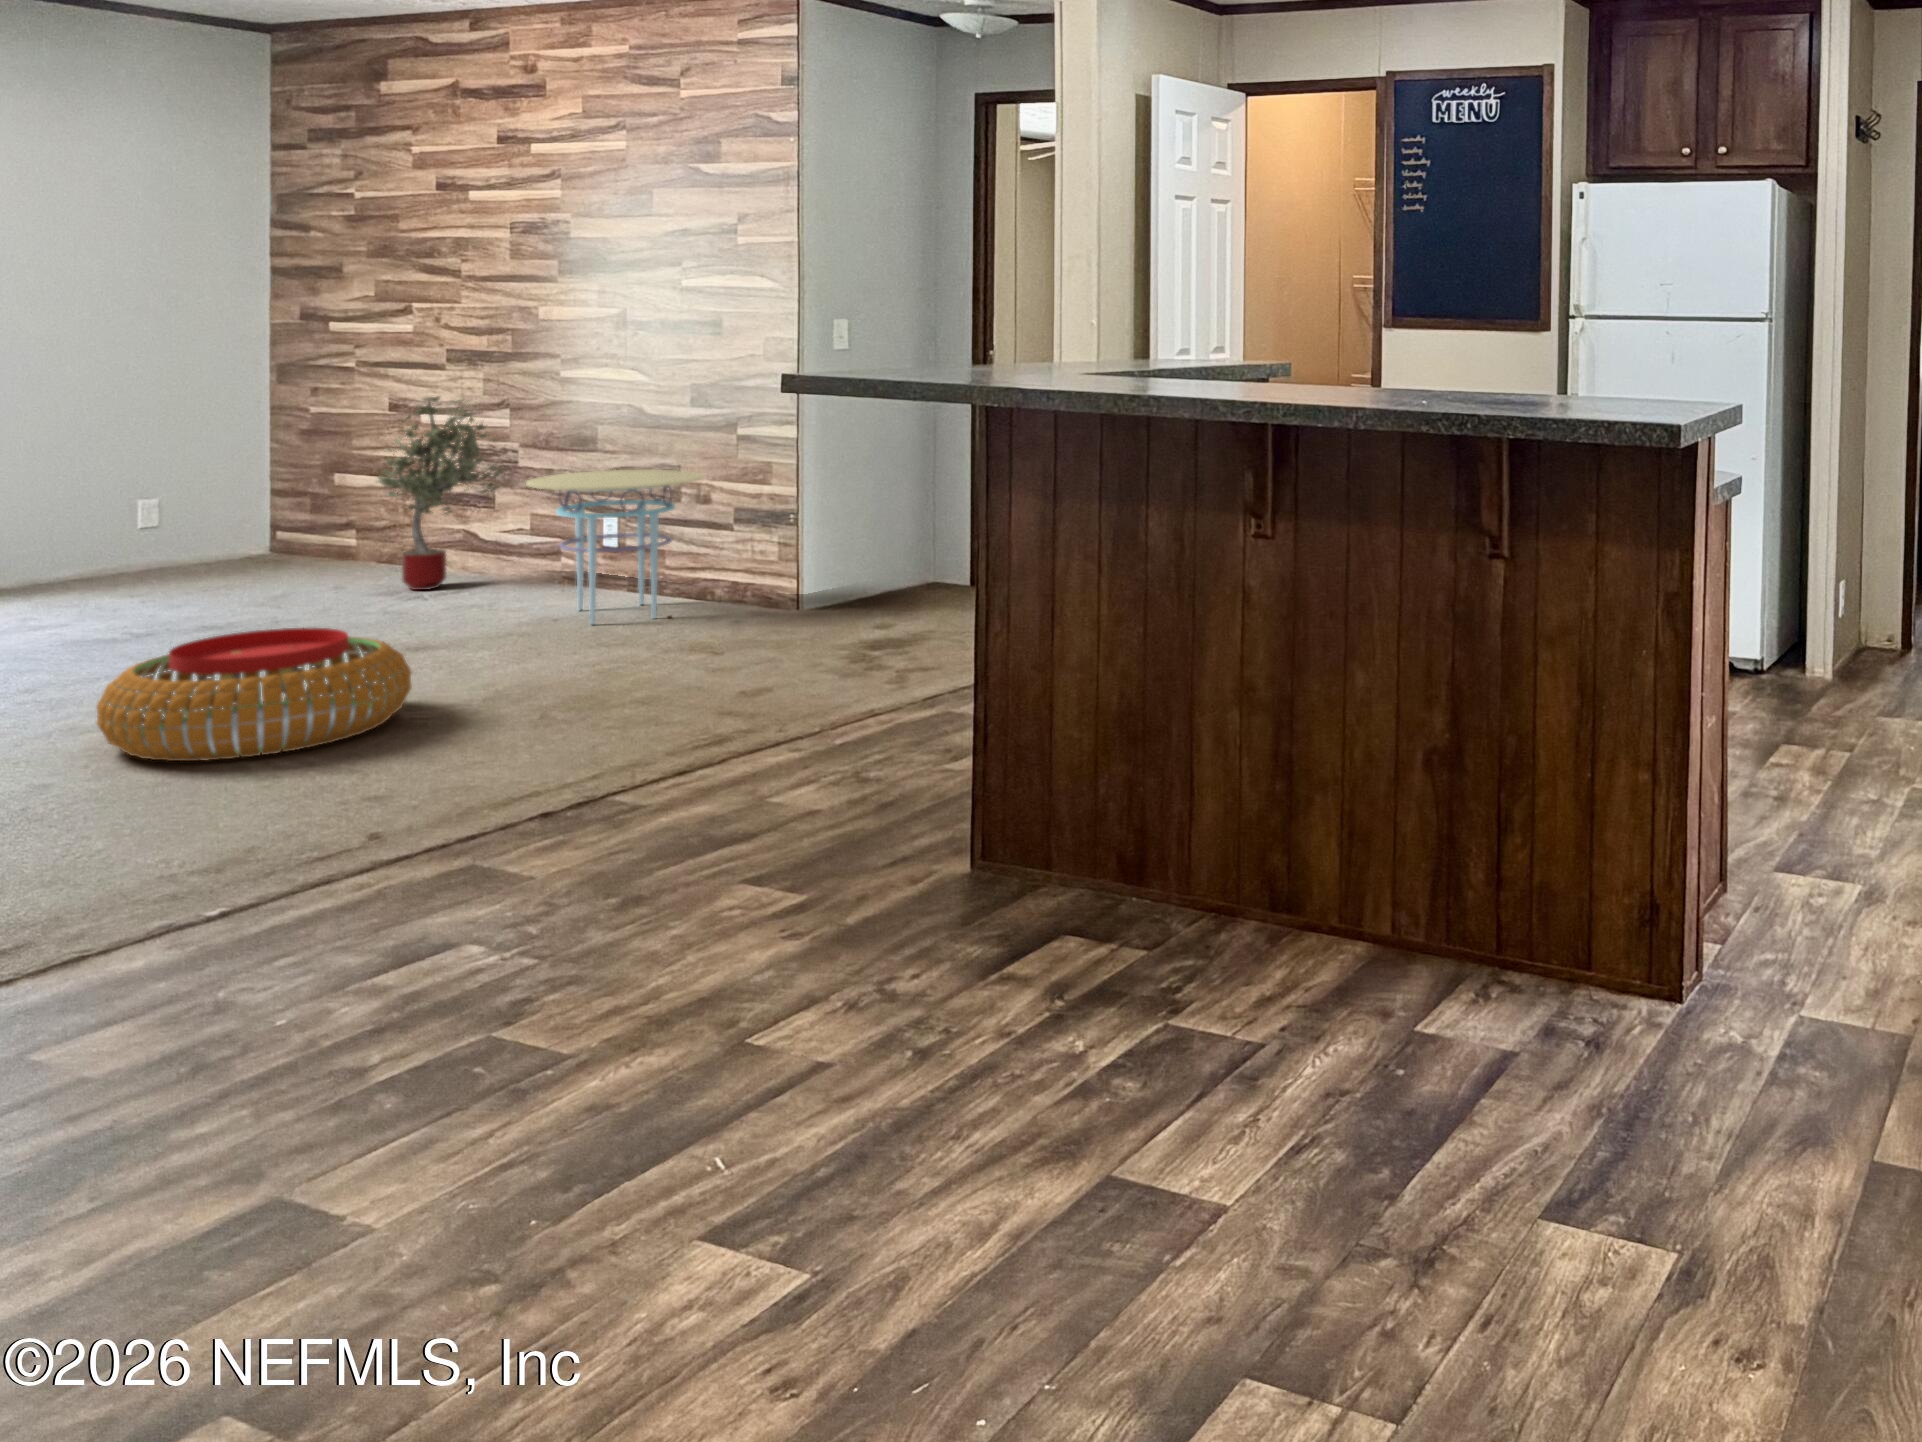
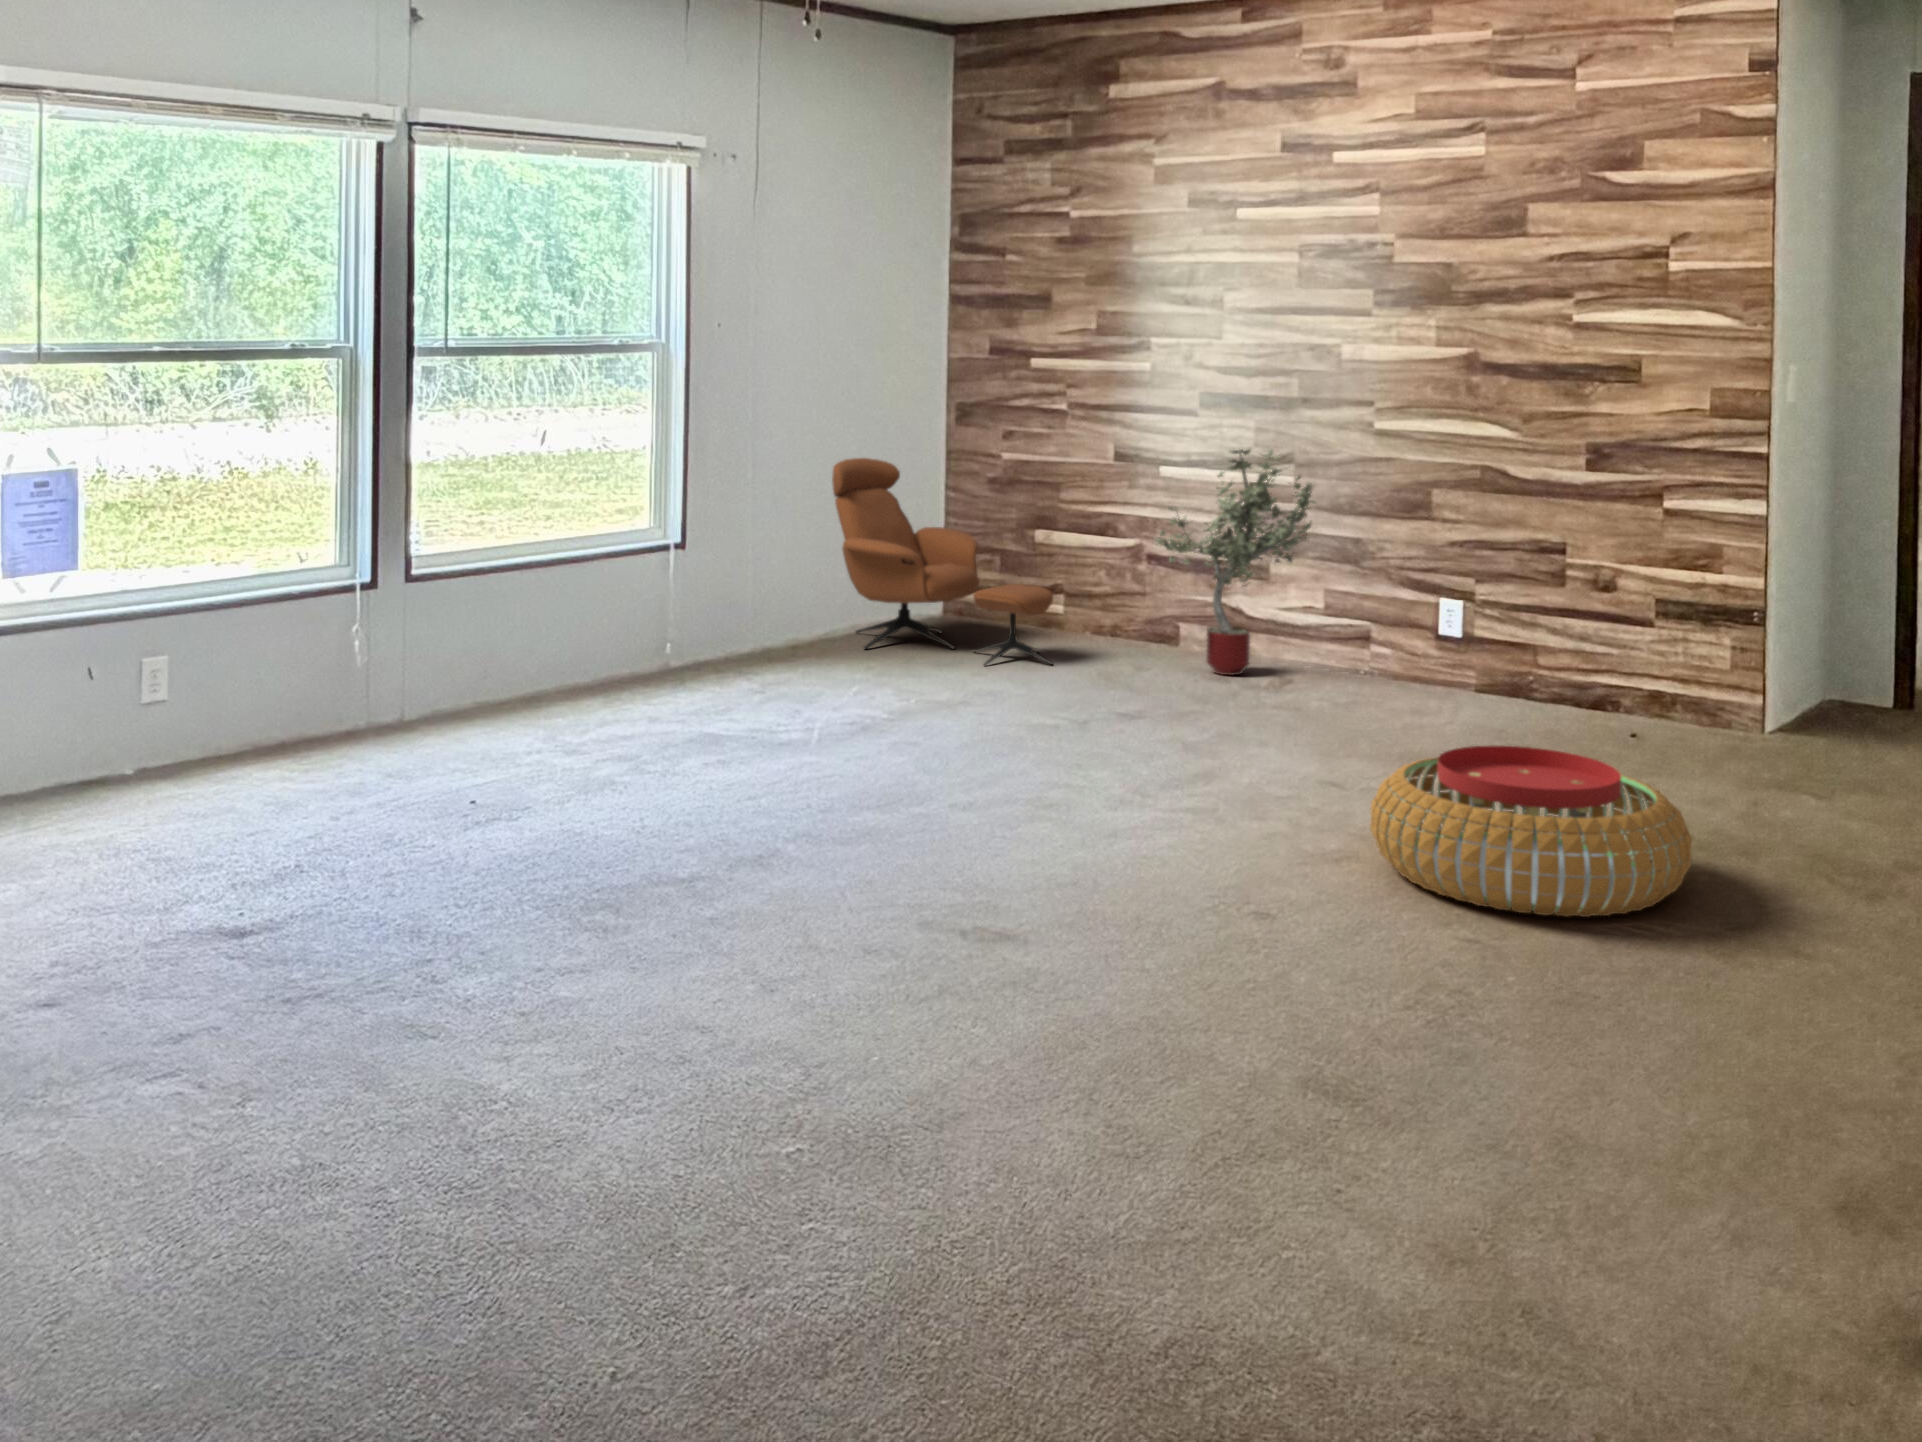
lounge chair: none [61,414,274,595] -> present [832,458,1053,665]
side table: present [526,470,703,625] -> none [1449,546,1653,741]

